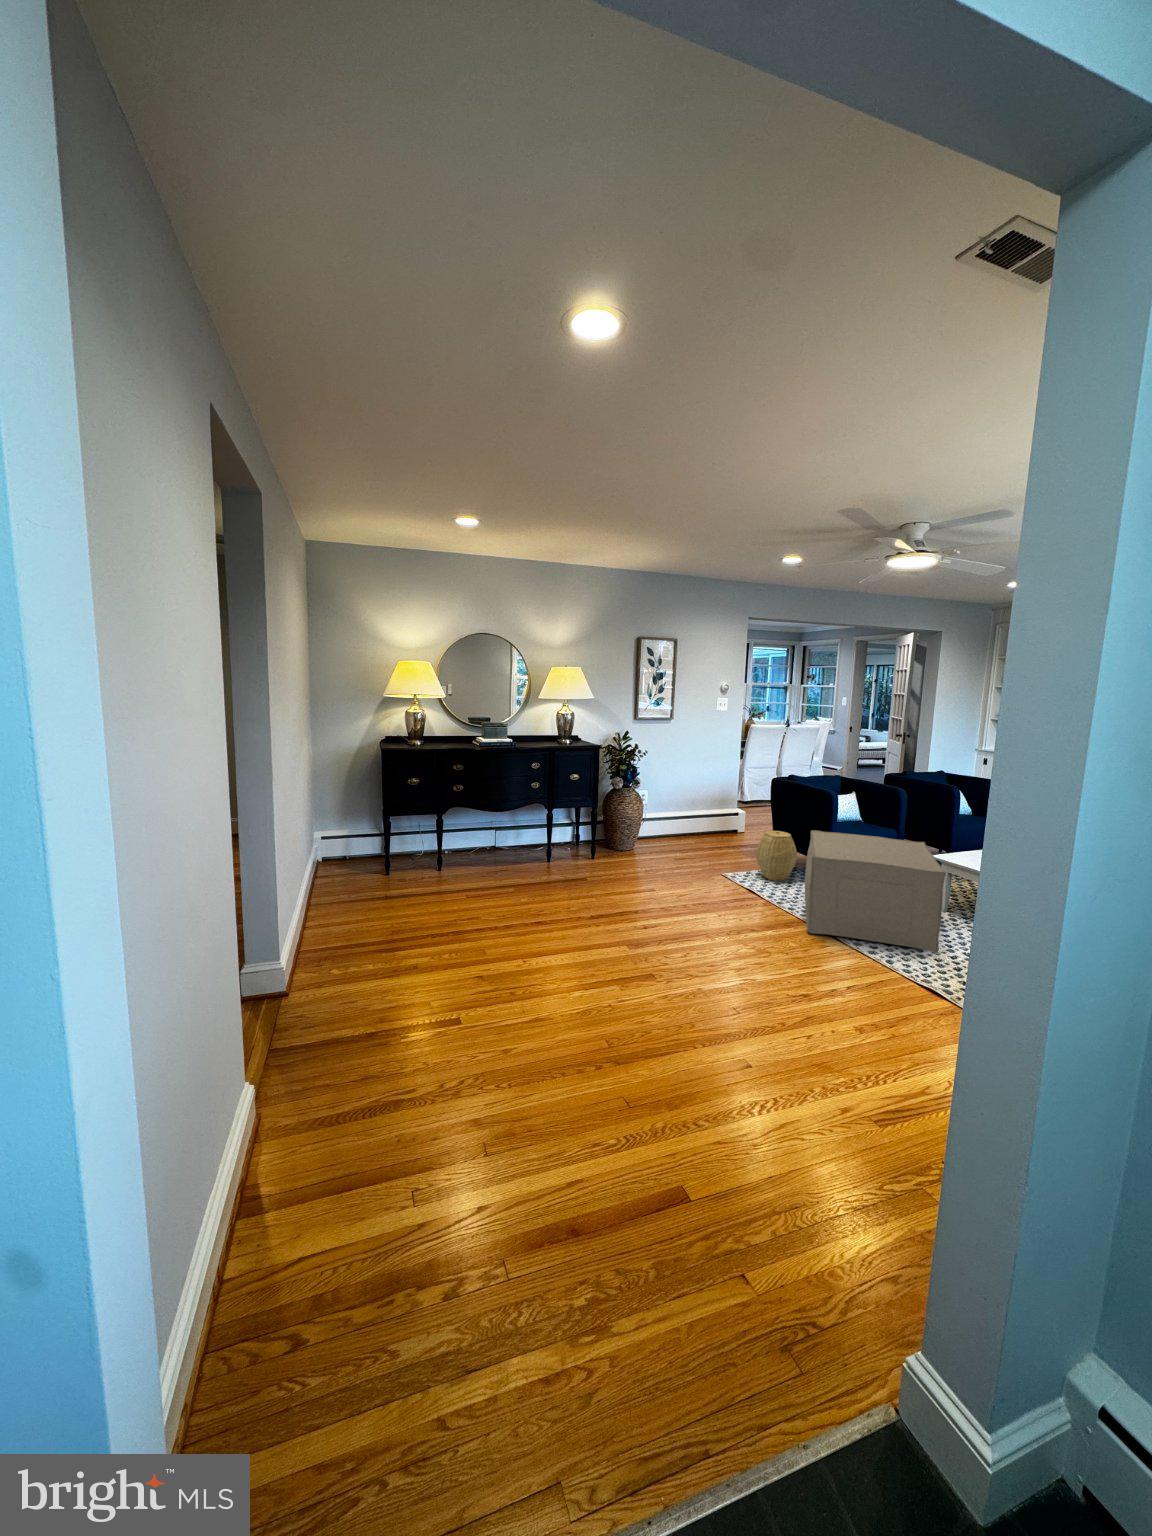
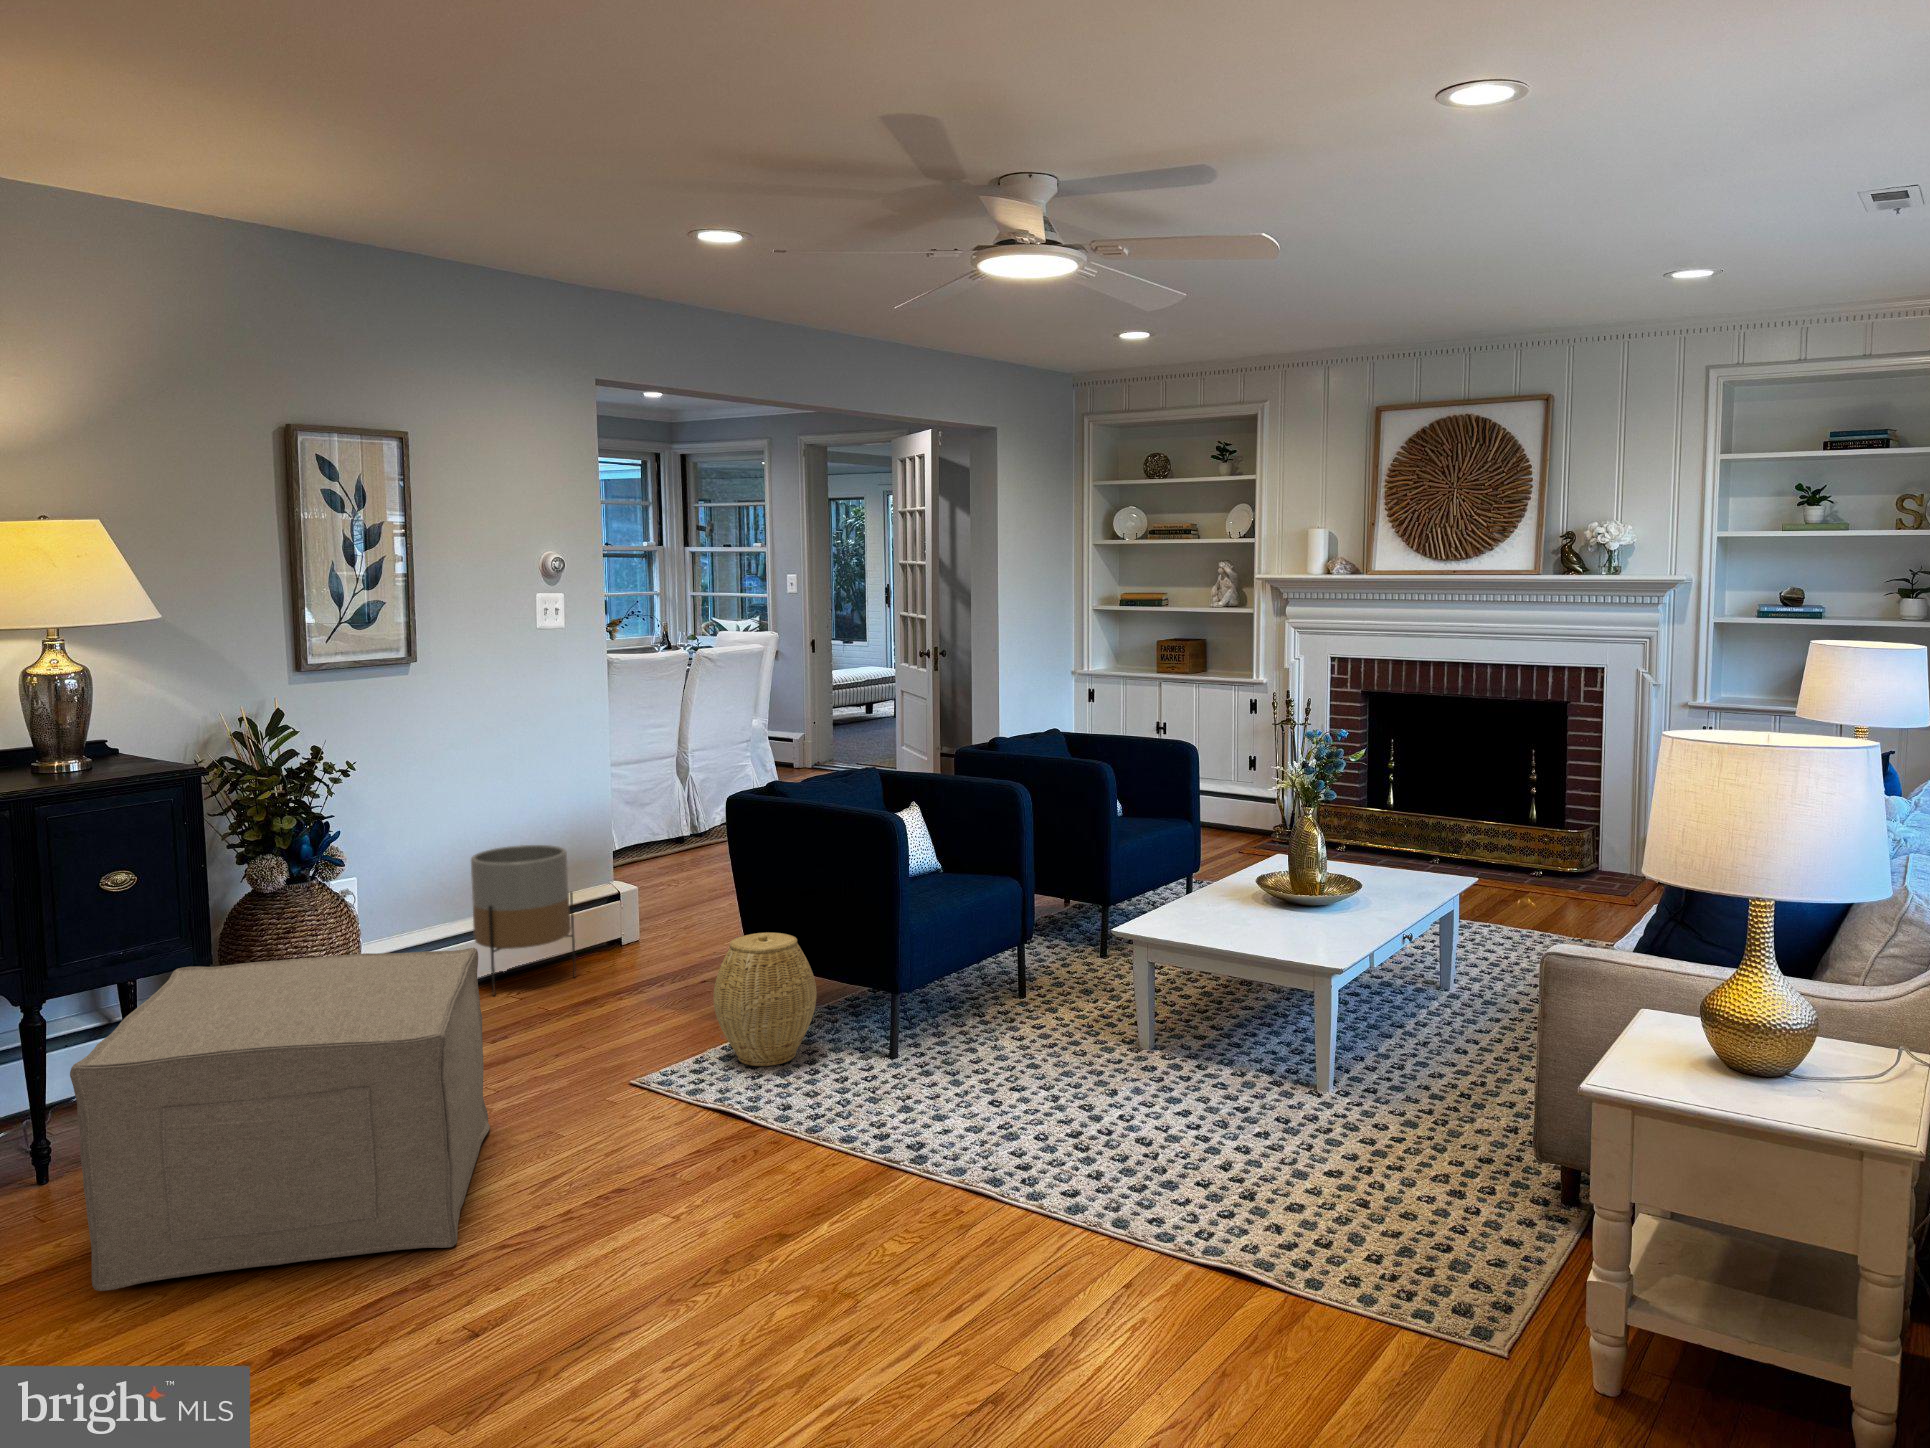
planter: none [683,789,719,840] -> present [471,845,576,995]
ottoman: present [805,830,946,952] -> present [70,948,490,1291]

